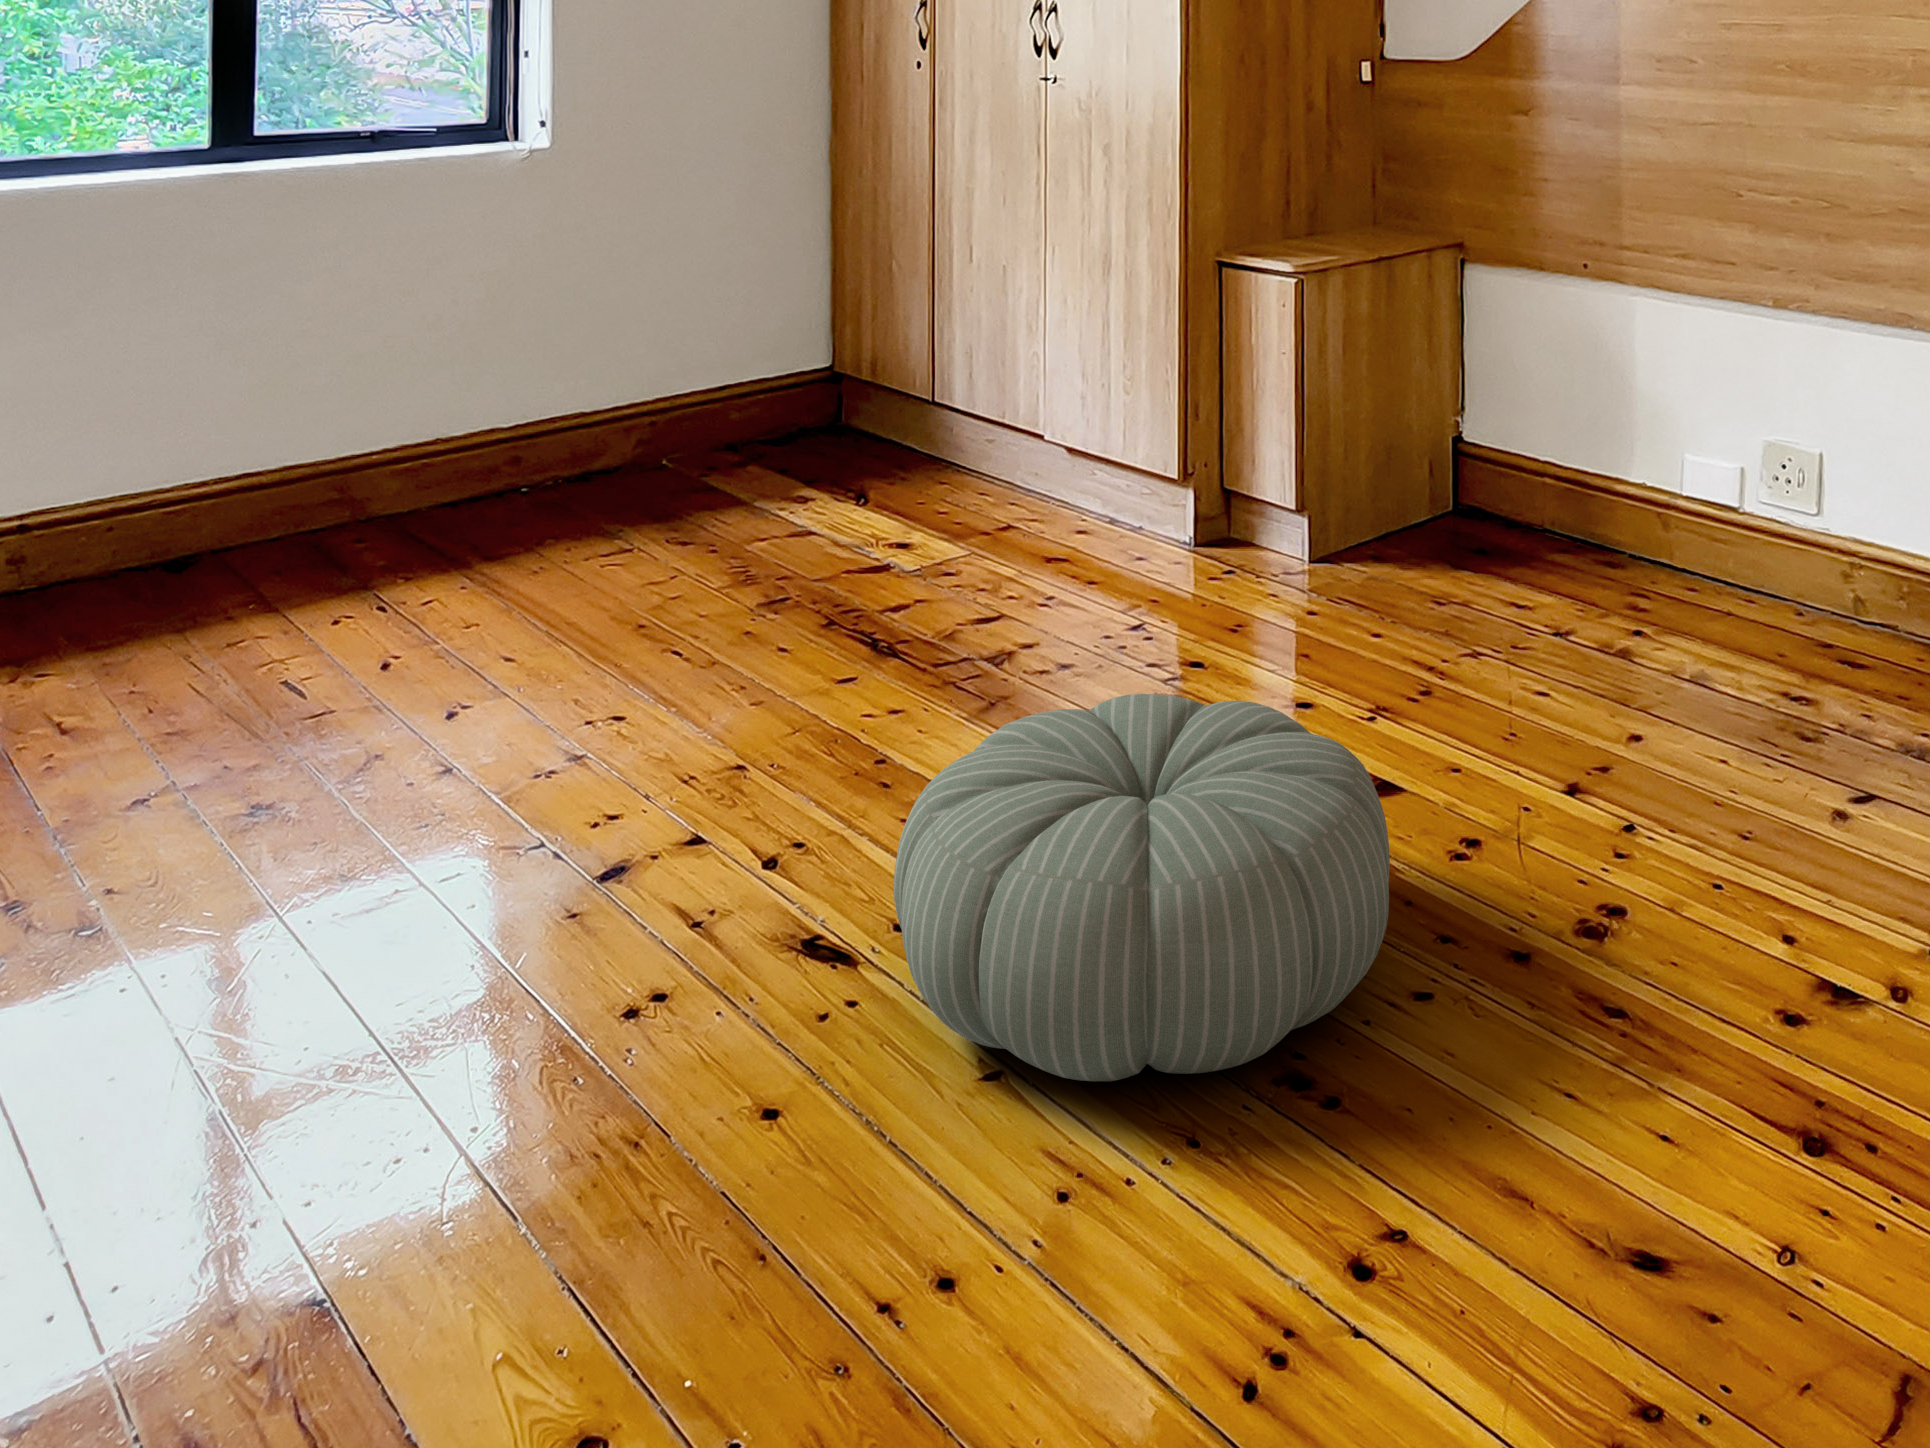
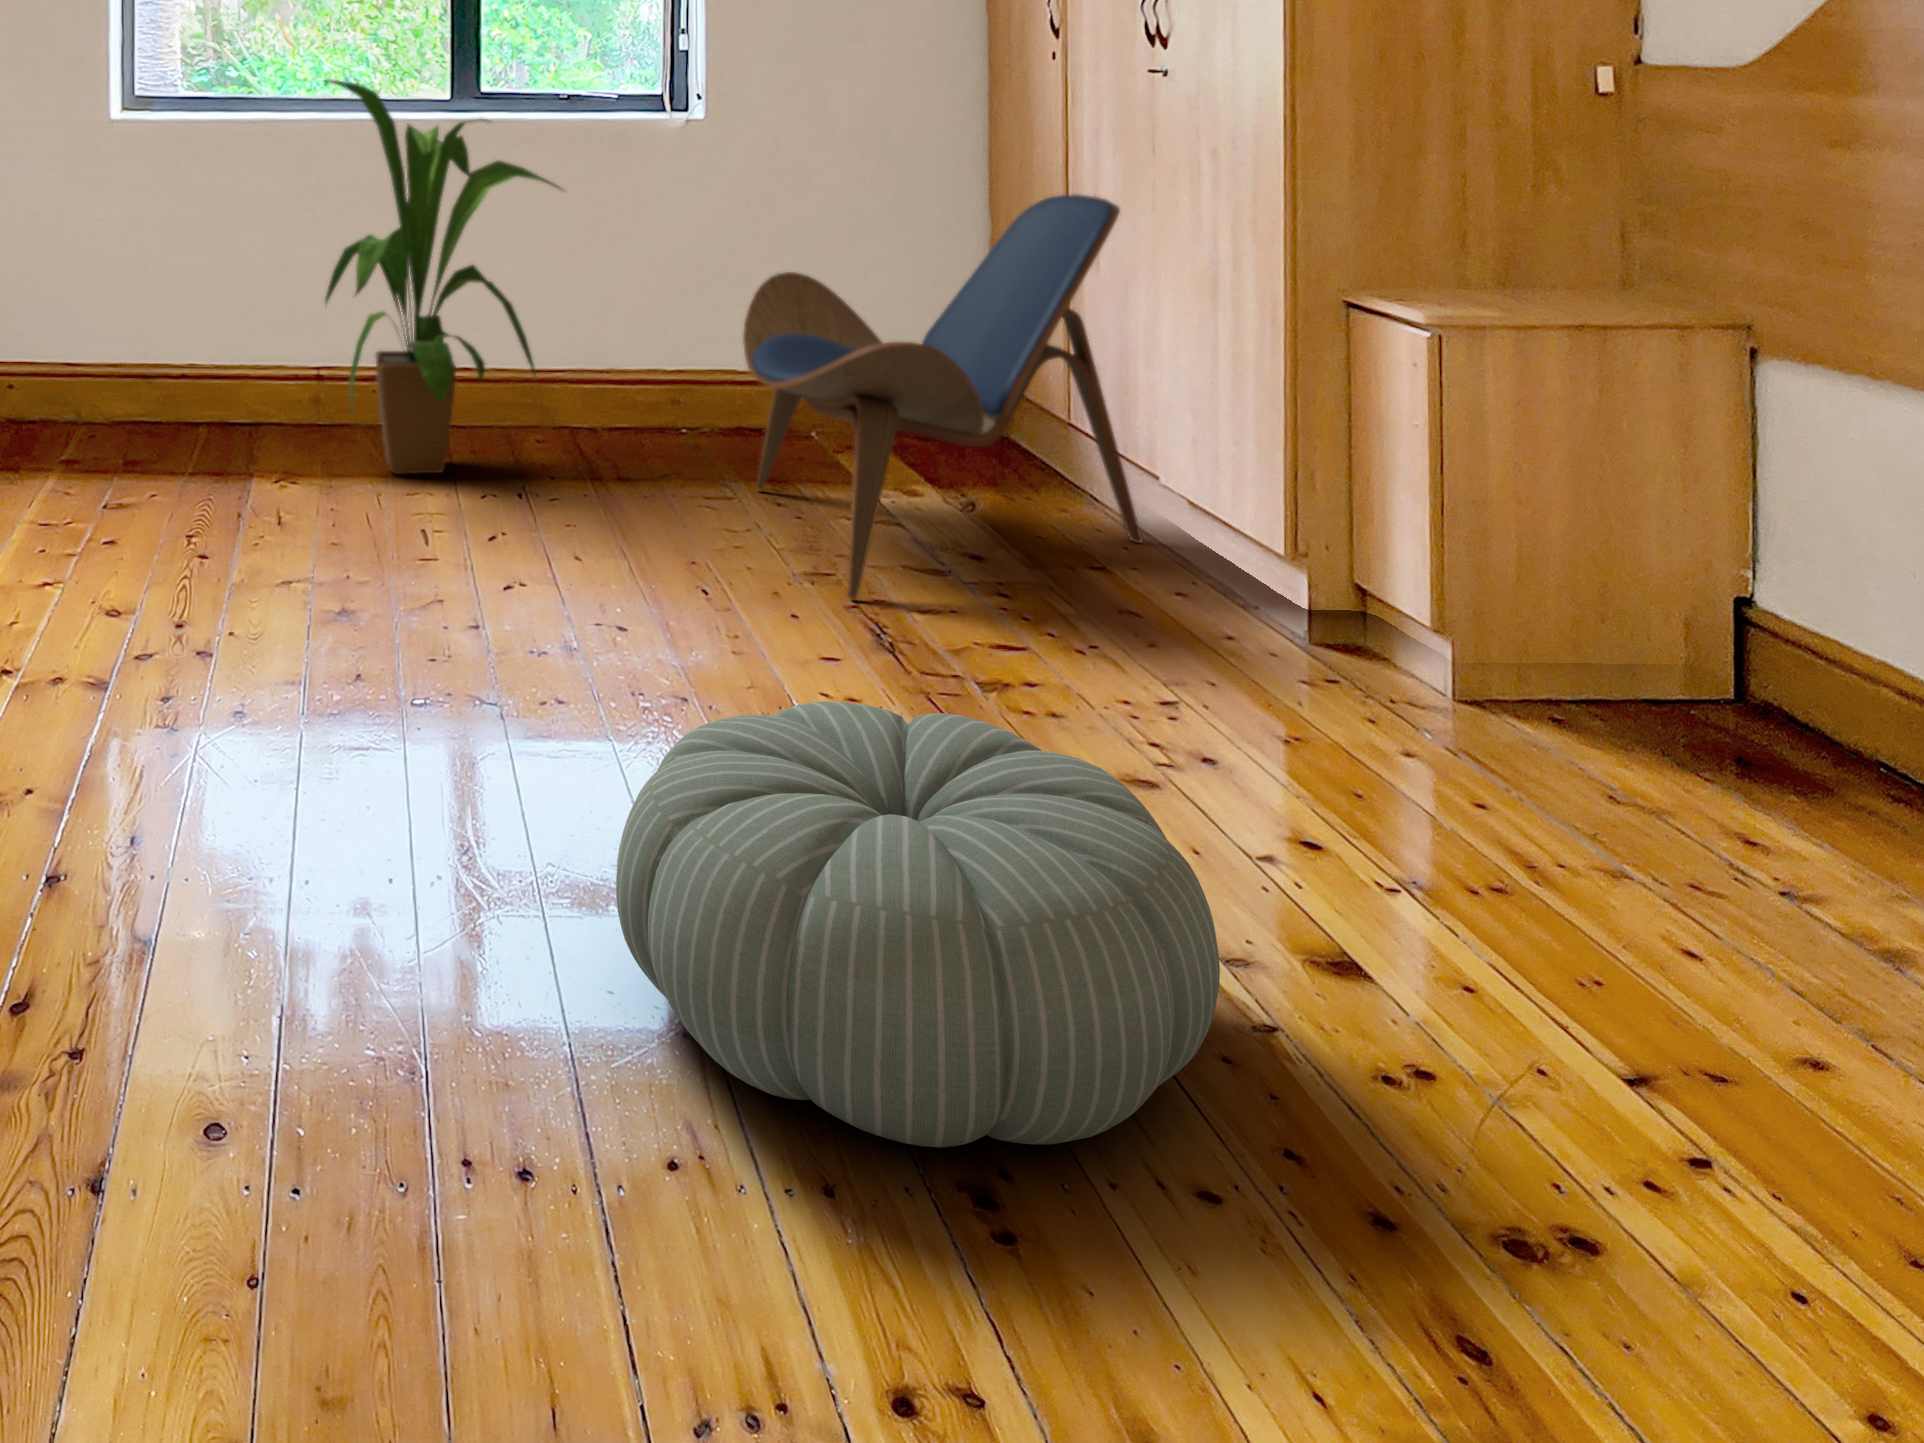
house plant: none [77,137,413,614] -> present [325,79,561,474]
lounge chair: none [651,196,1023,619] -> present [743,194,1142,599]

